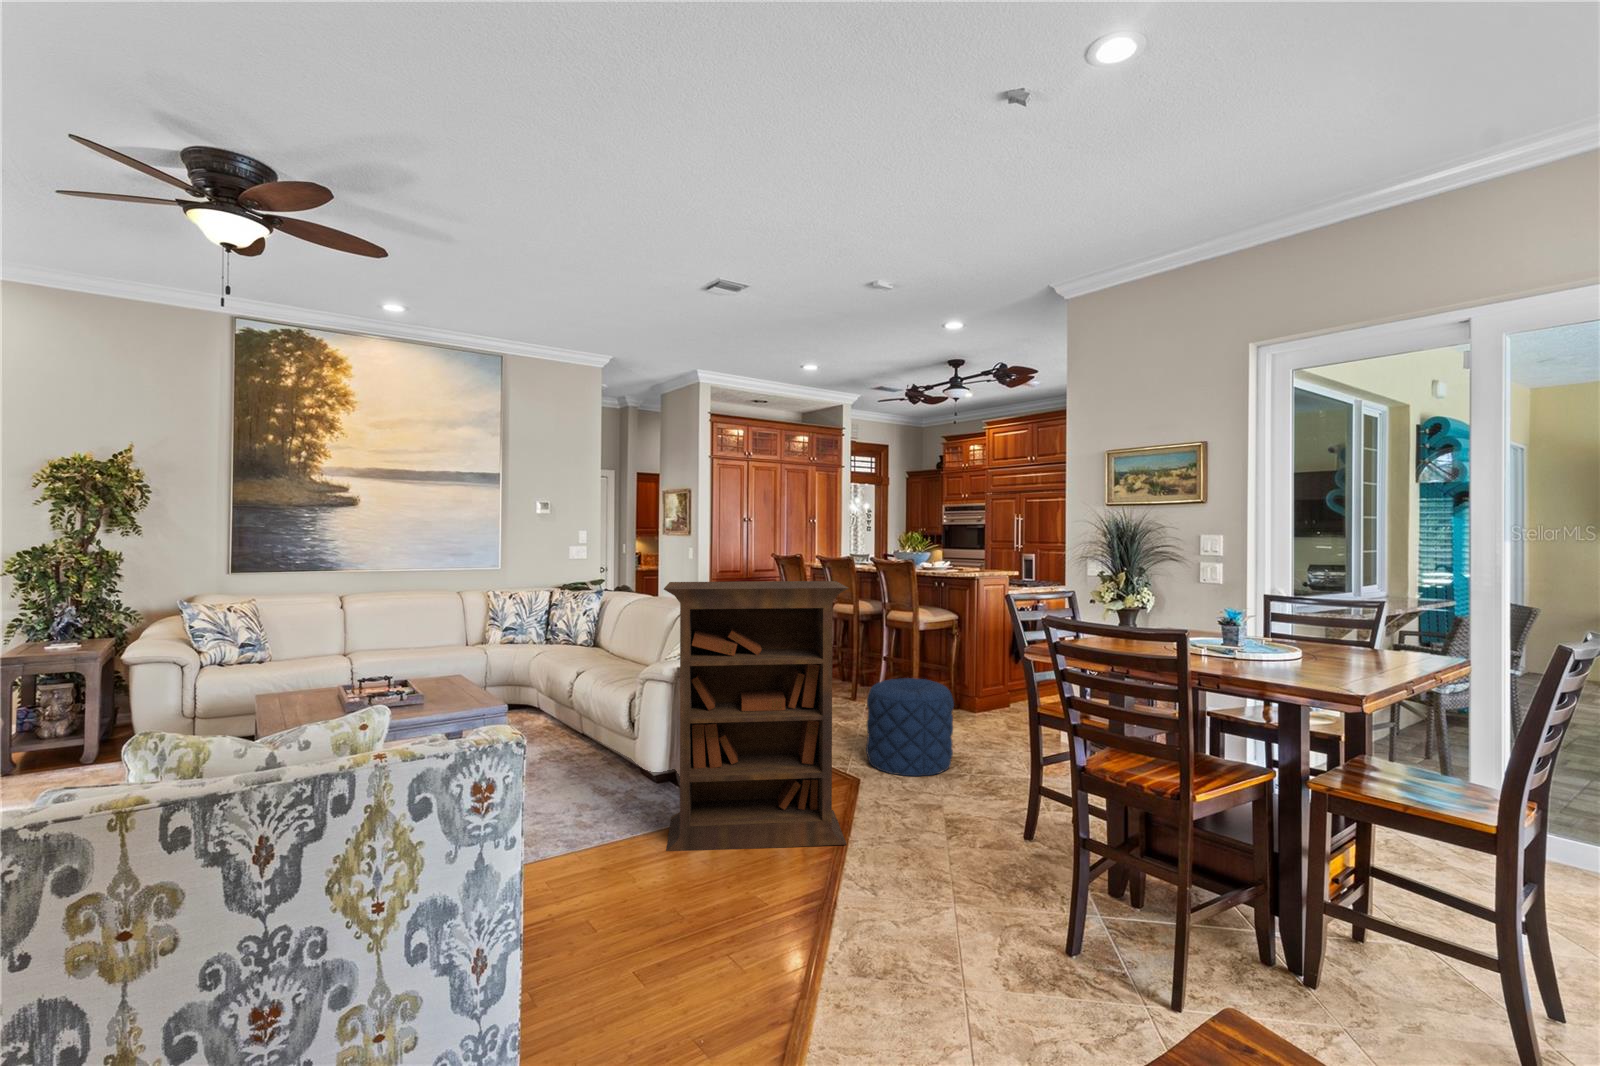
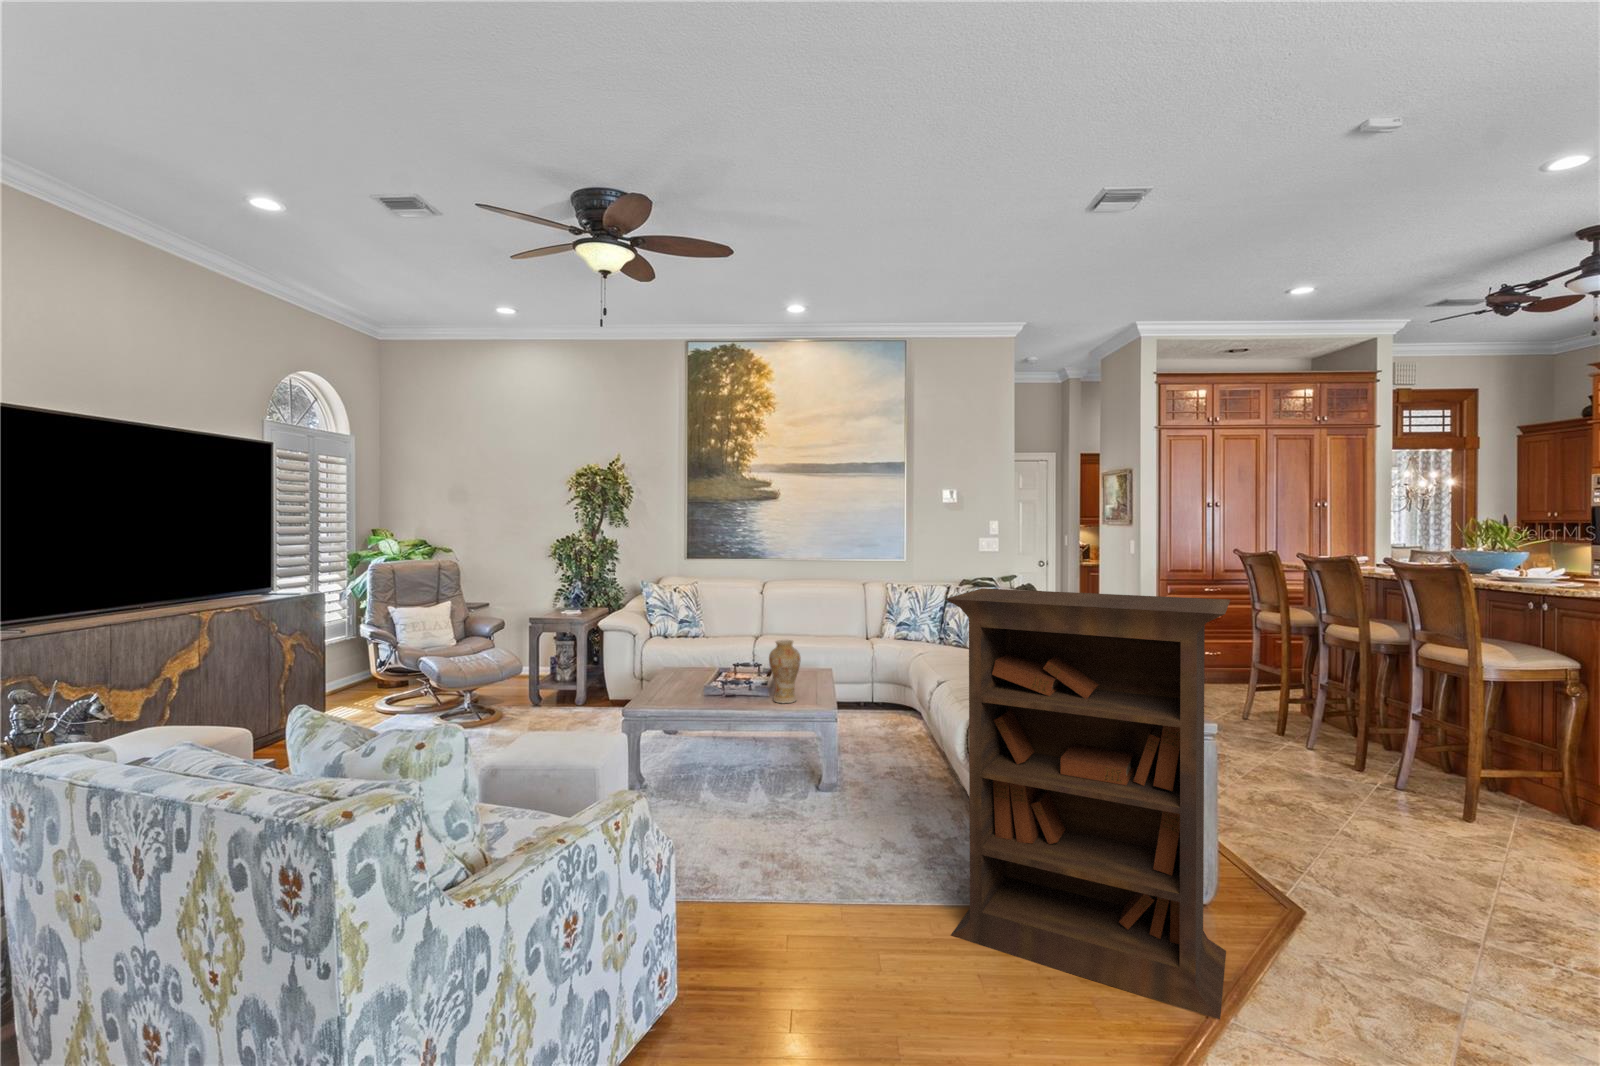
vase: none [429,644,463,707] -> present [769,640,800,703]
pouf: present [866,678,954,776] -> none [1329,759,1515,940]

